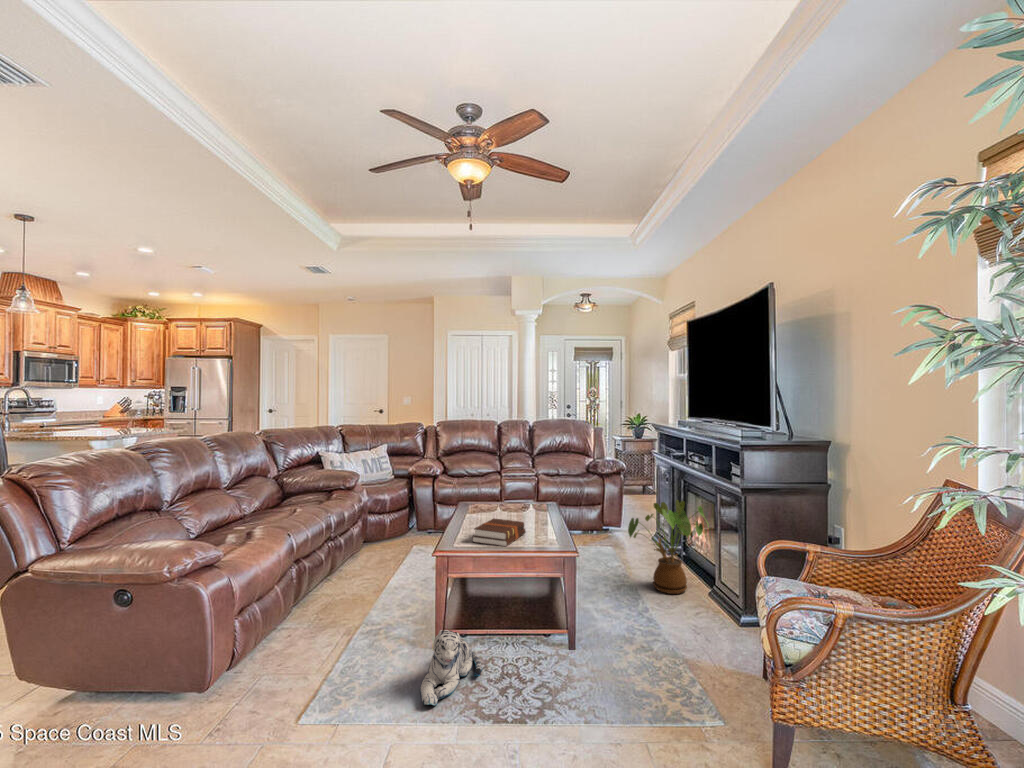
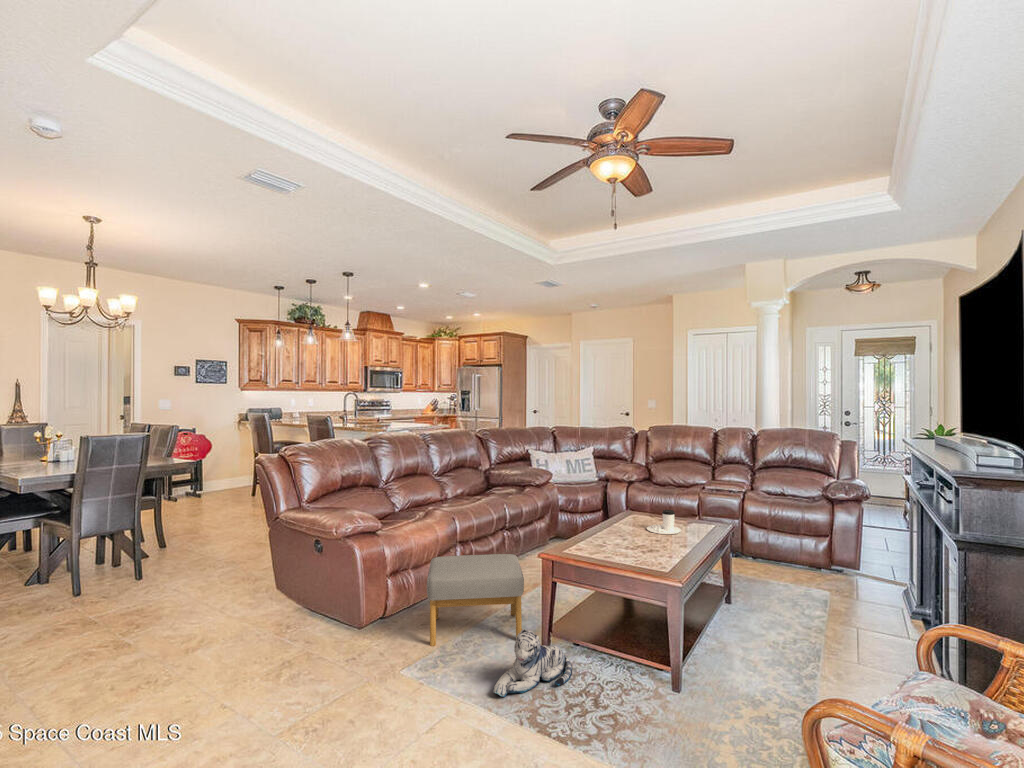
coffee cup: none [491,494,522,517] -> present [647,510,681,534]
house plant: present [628,500,709,594] -> none [805,545,933,673]
hardback book: present [473,519,525,546] -> none [587,532,652,563]
footstool: none [284,560,410,683] -> present [427,554,524,646]

